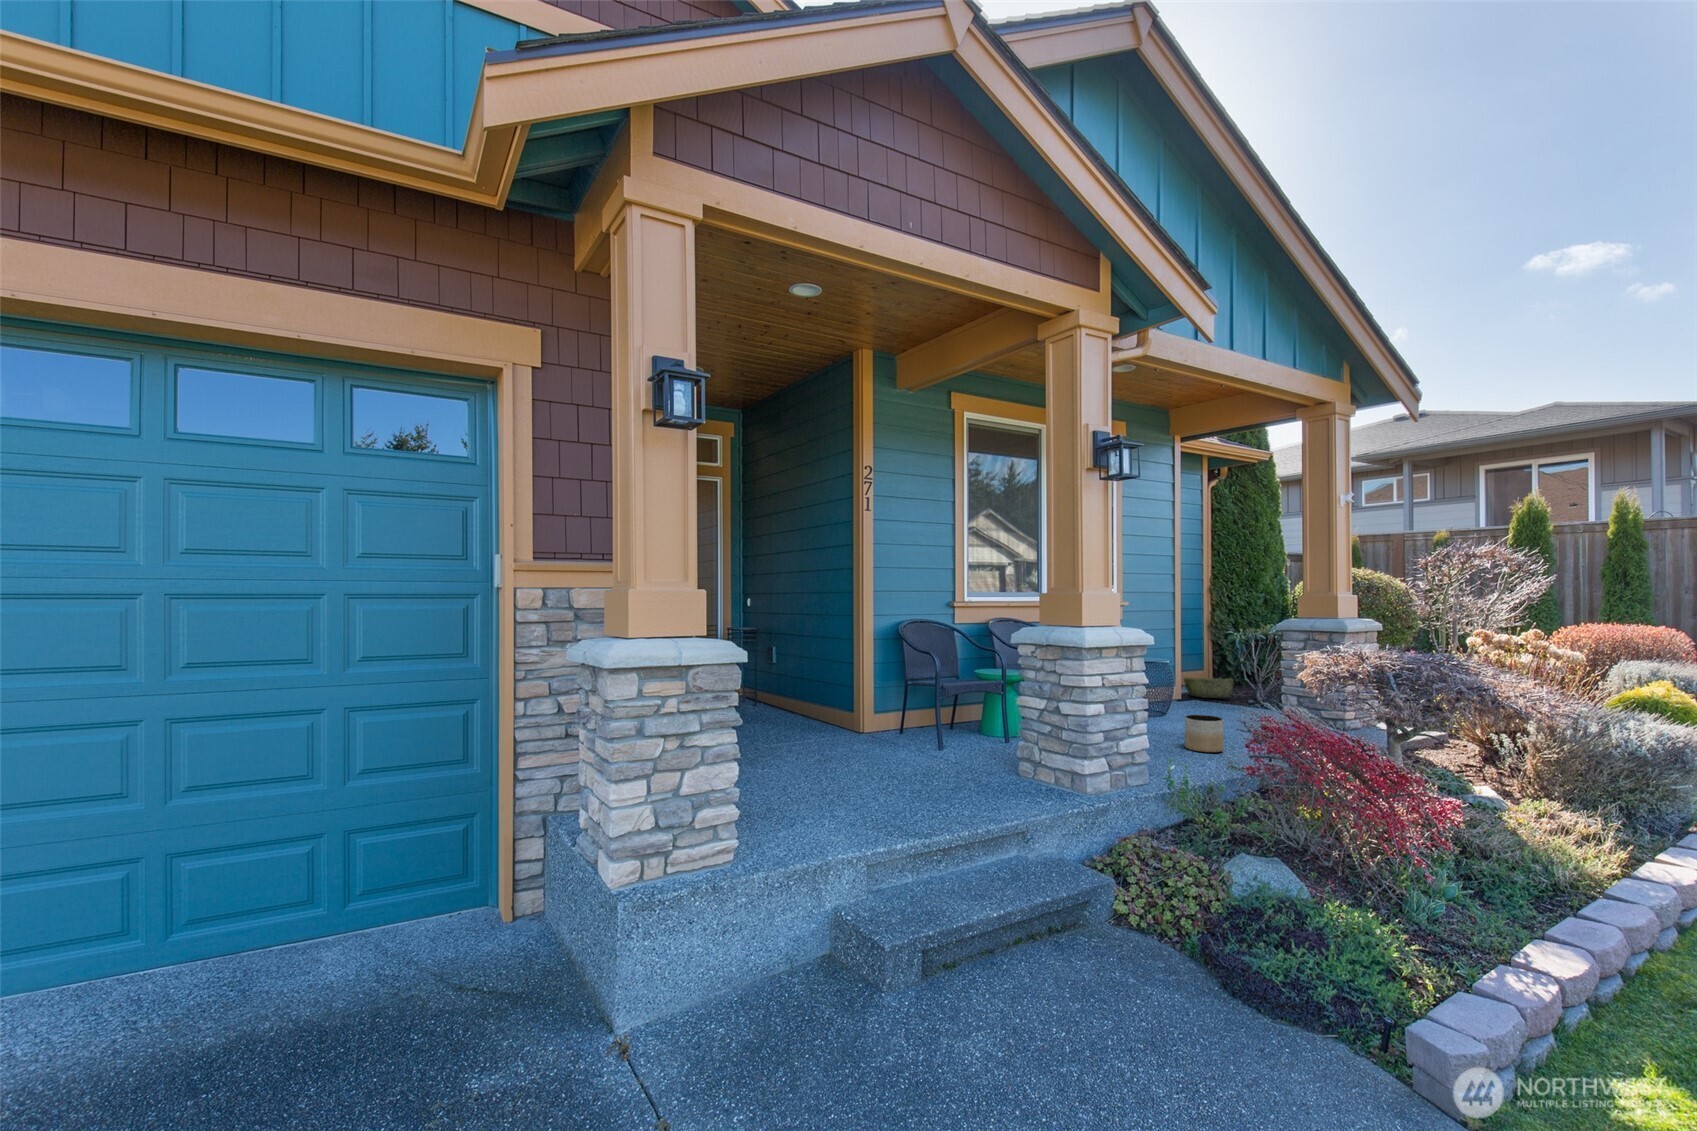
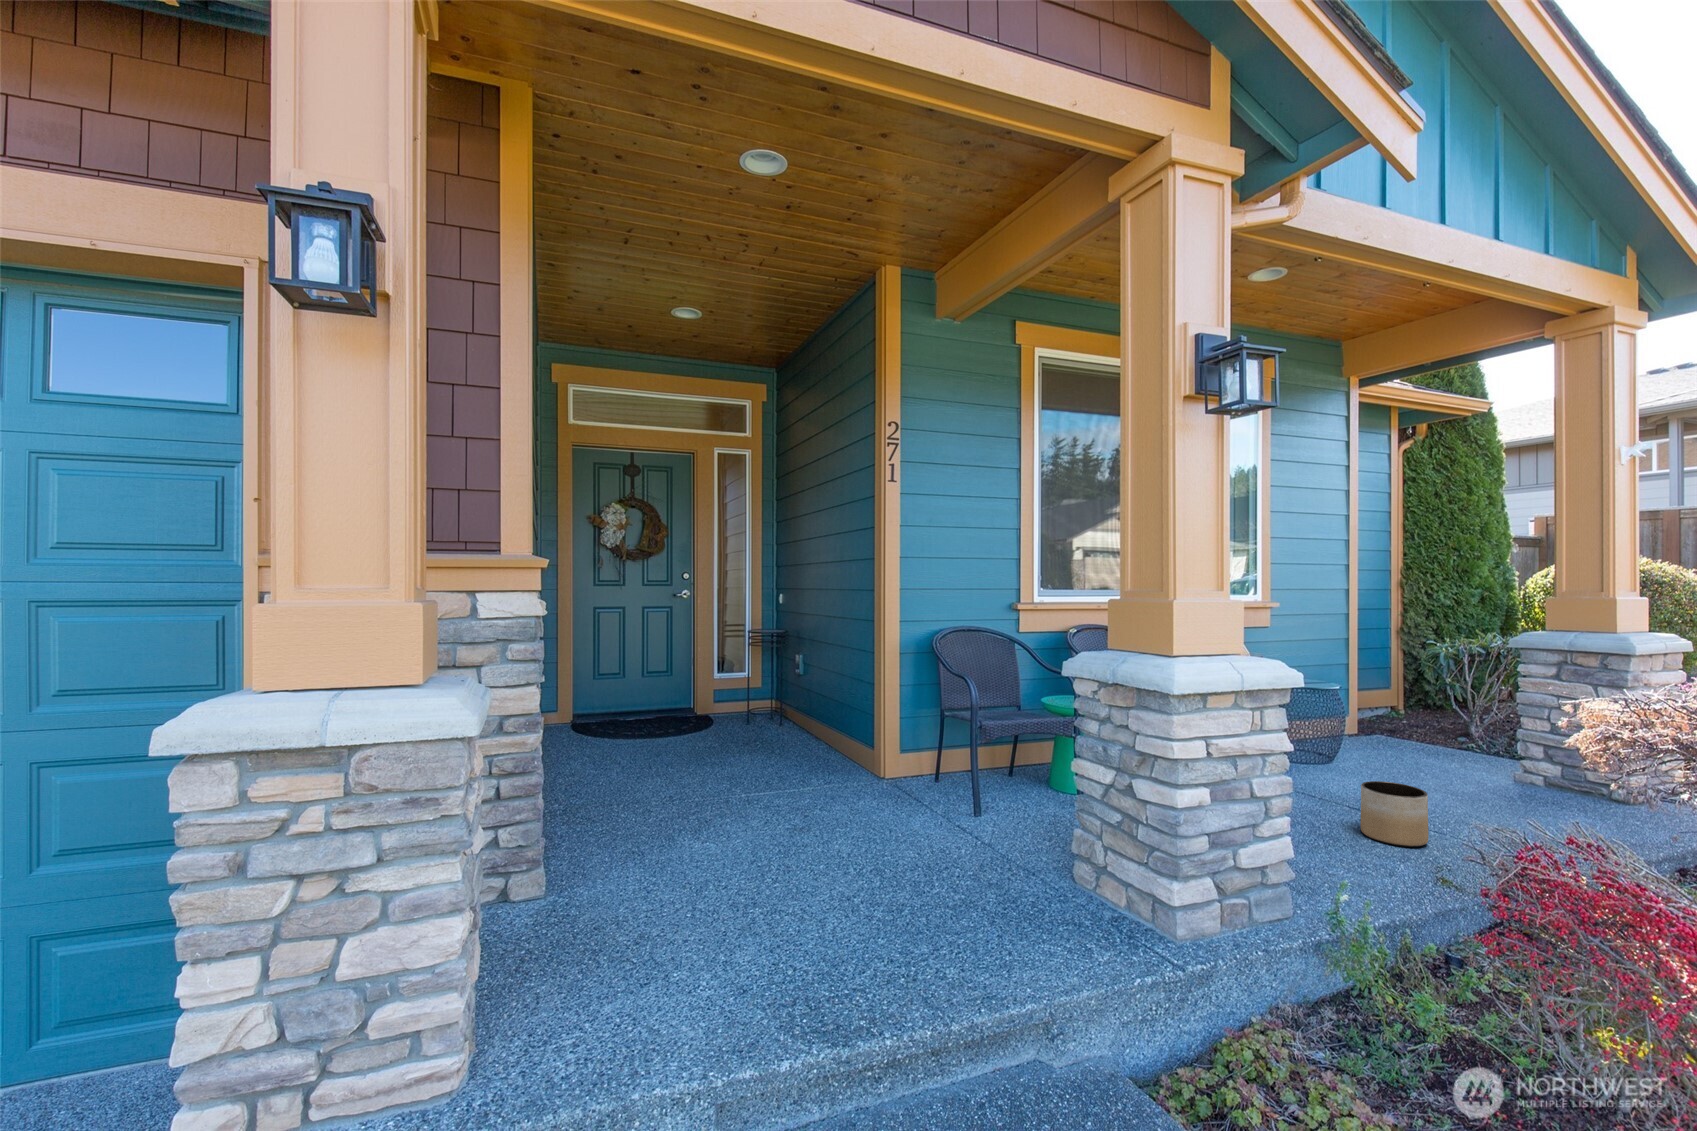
woven basket: present [1184,678,1234,698] -> none [1358,703,1435,735]

